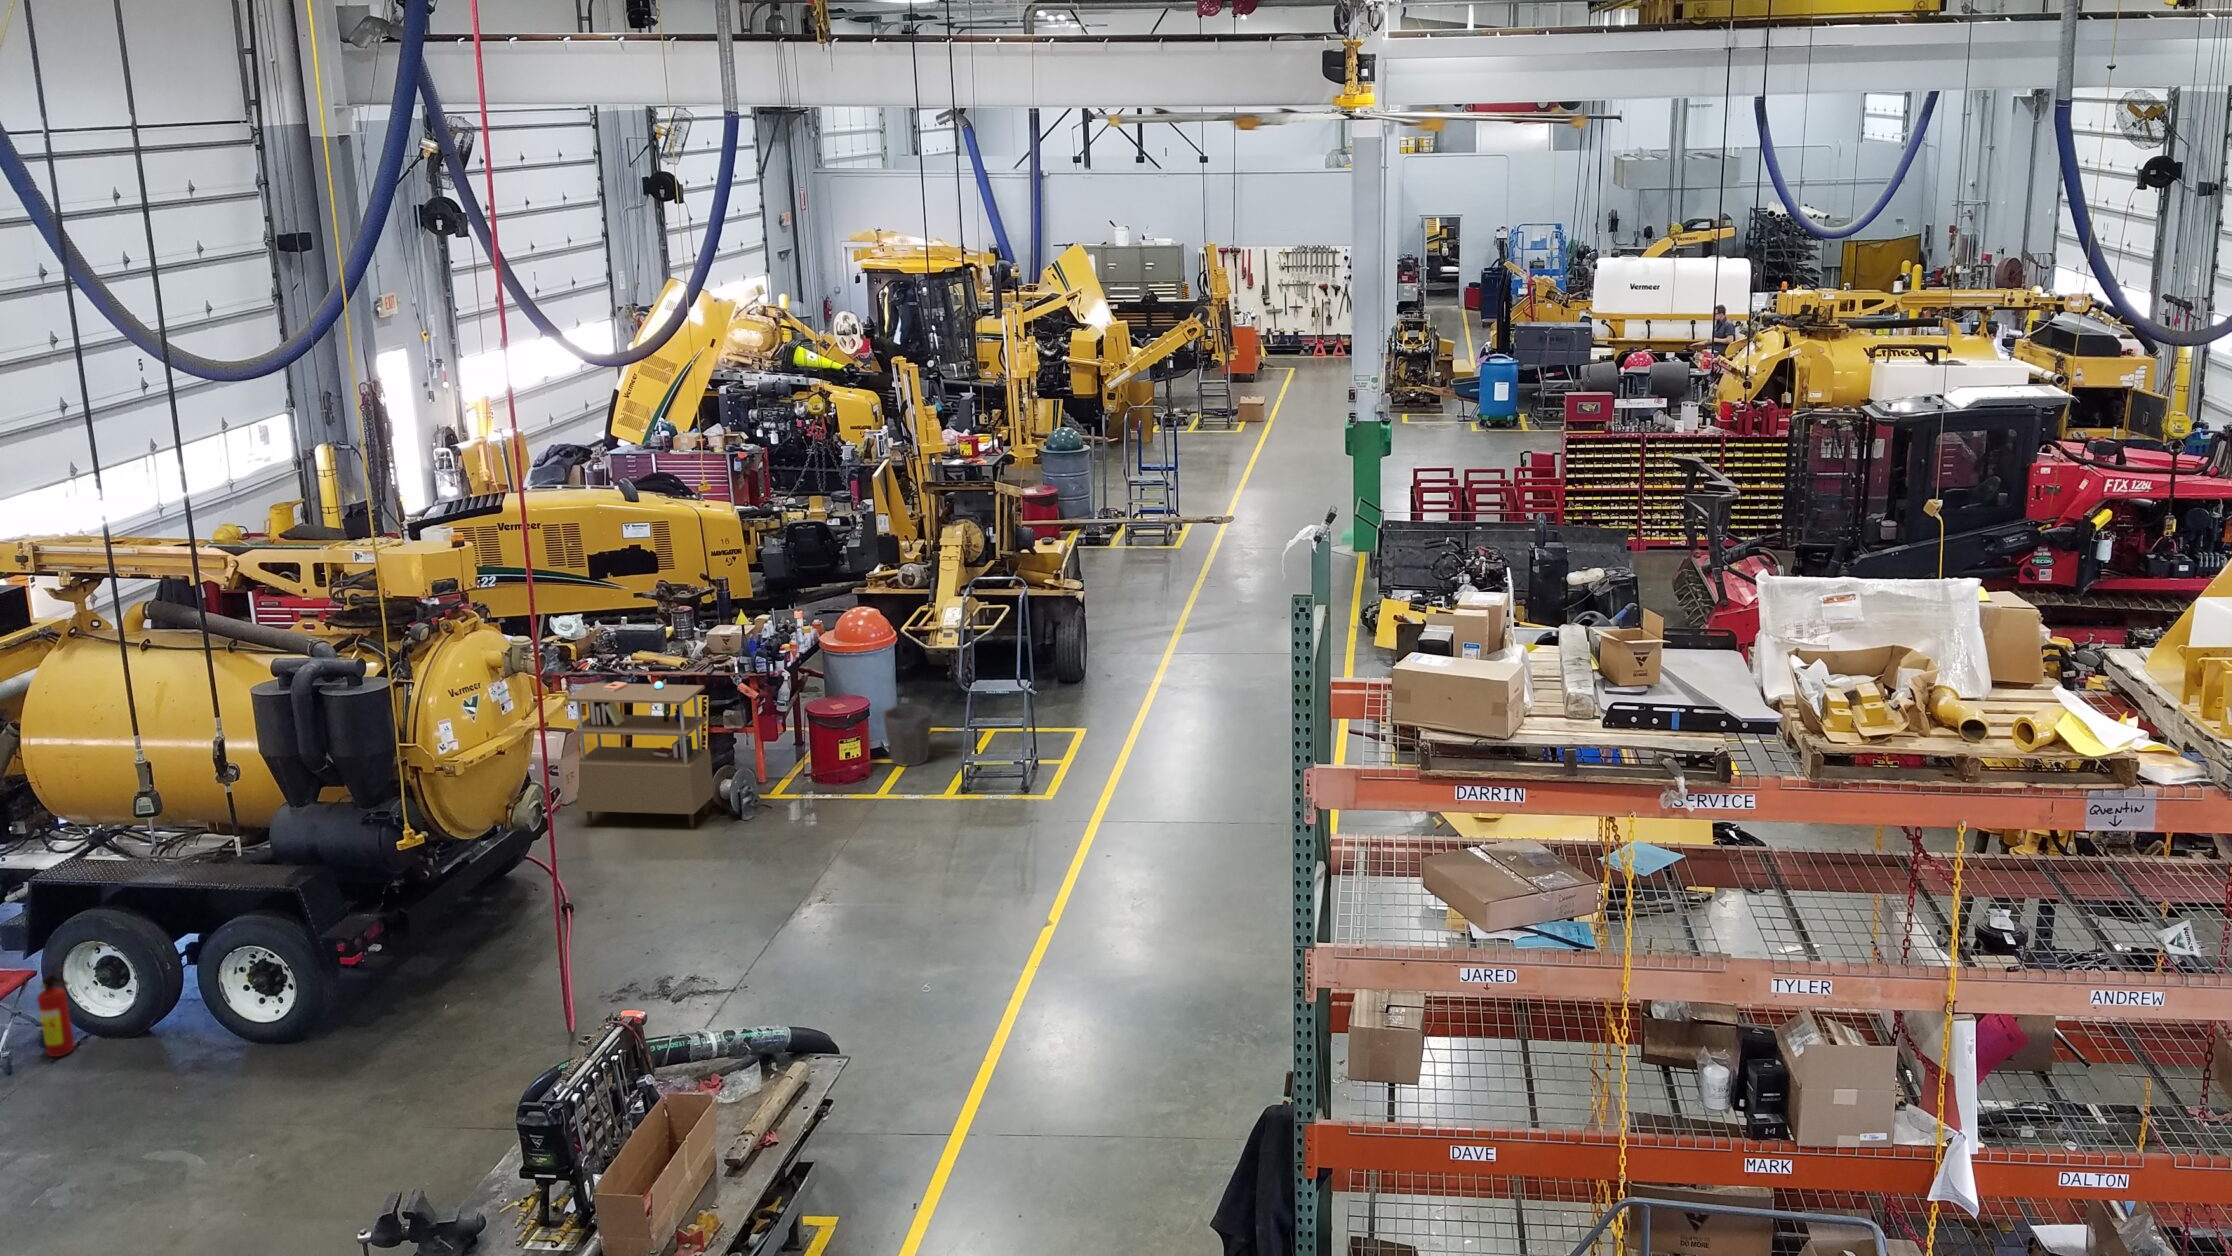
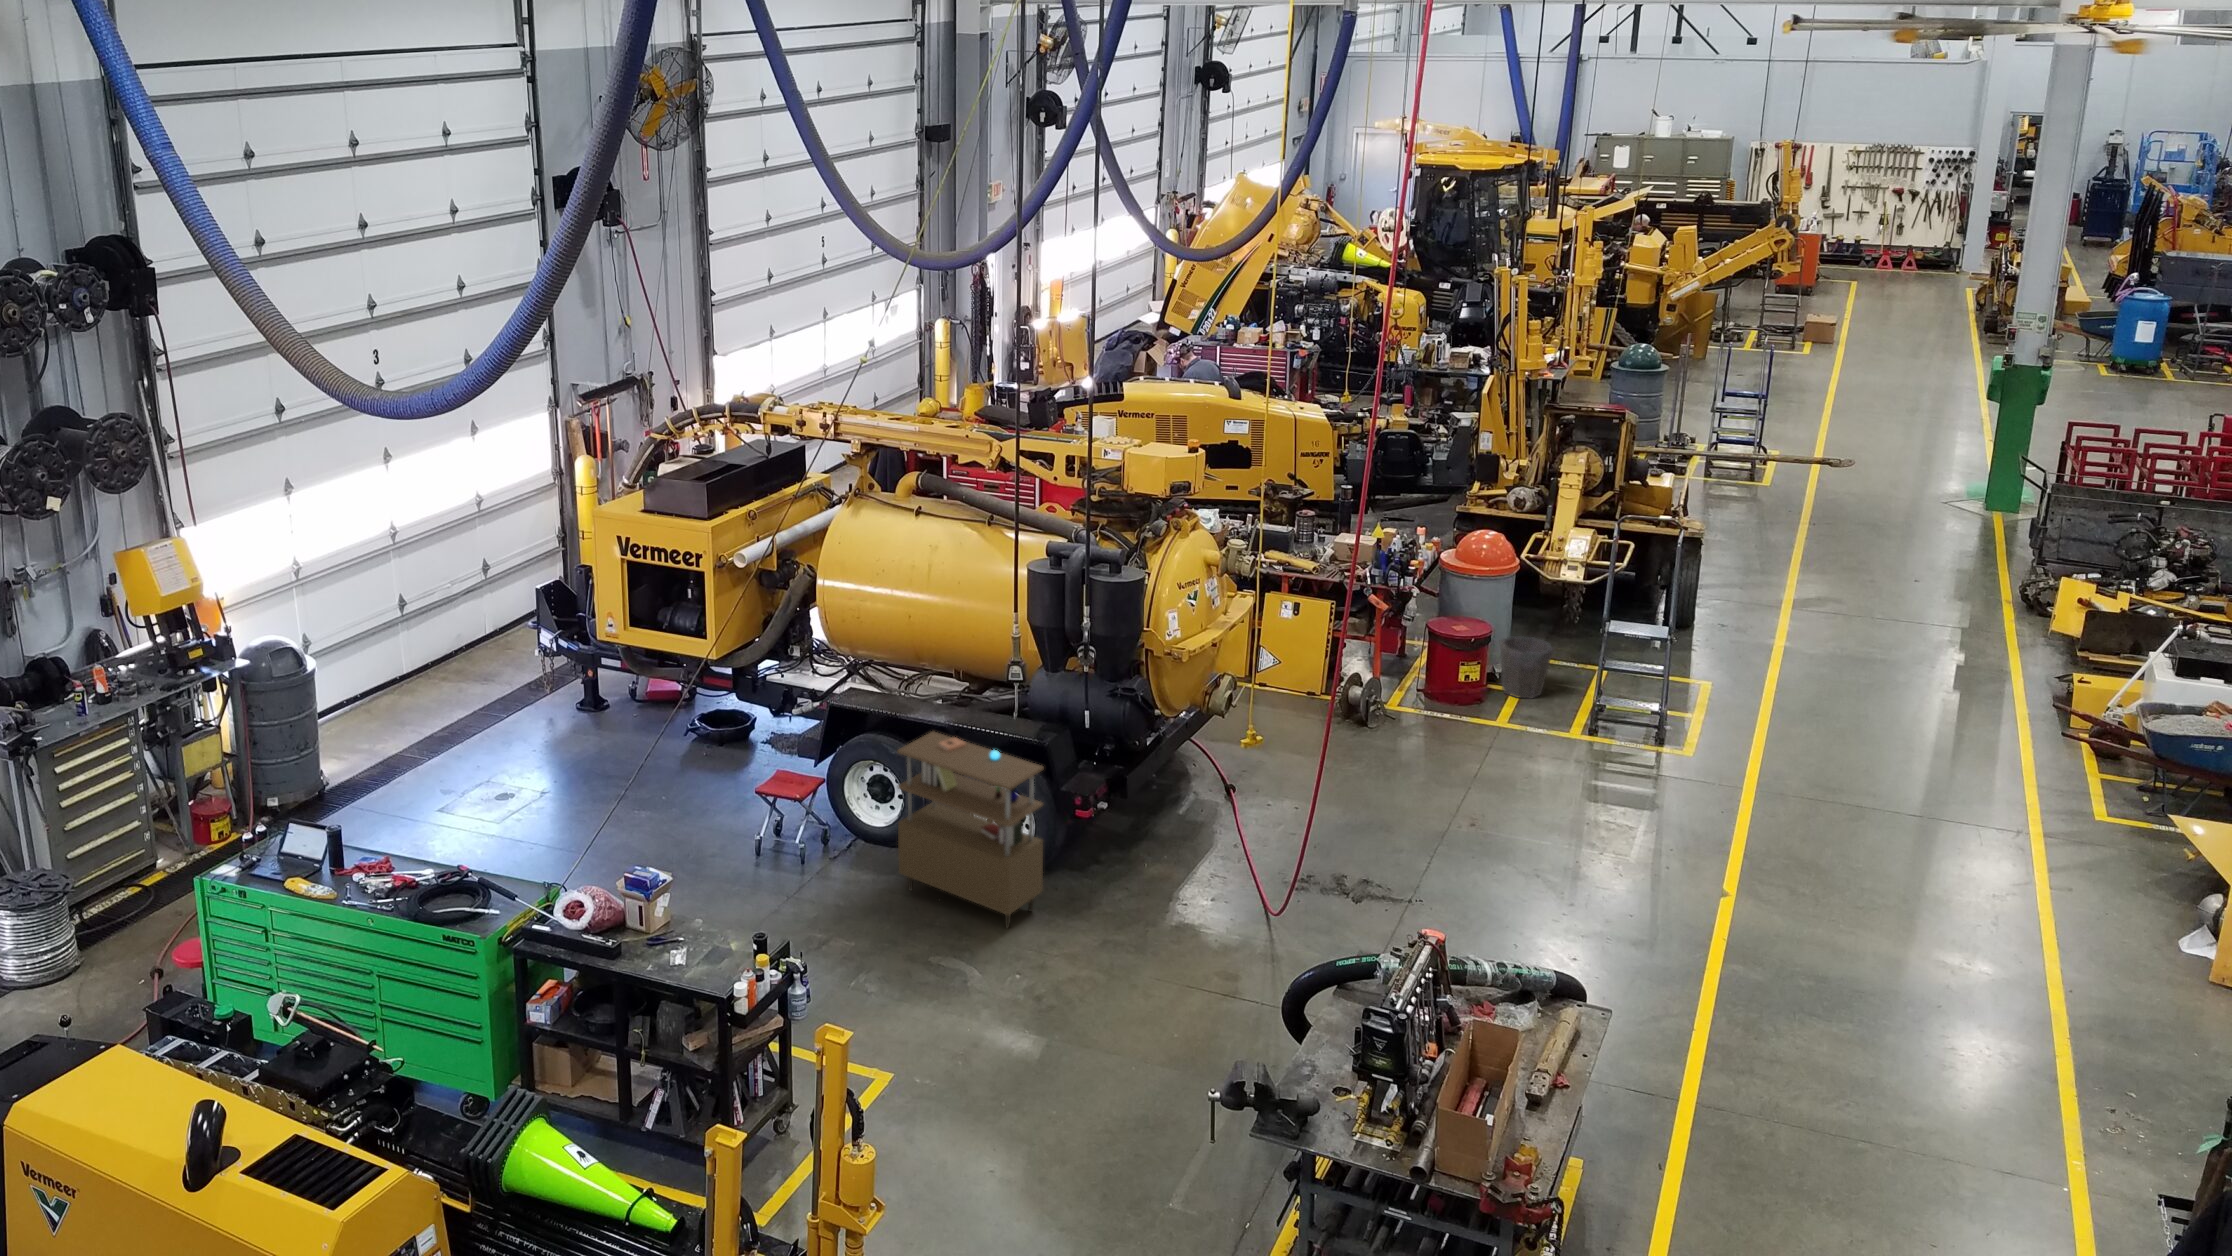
shelving unit: present [567,681,714,828] -> present [897,732,1044,928]
fire extinguisher: present [37,971,75,1057] -> none [833,776,858,847]

